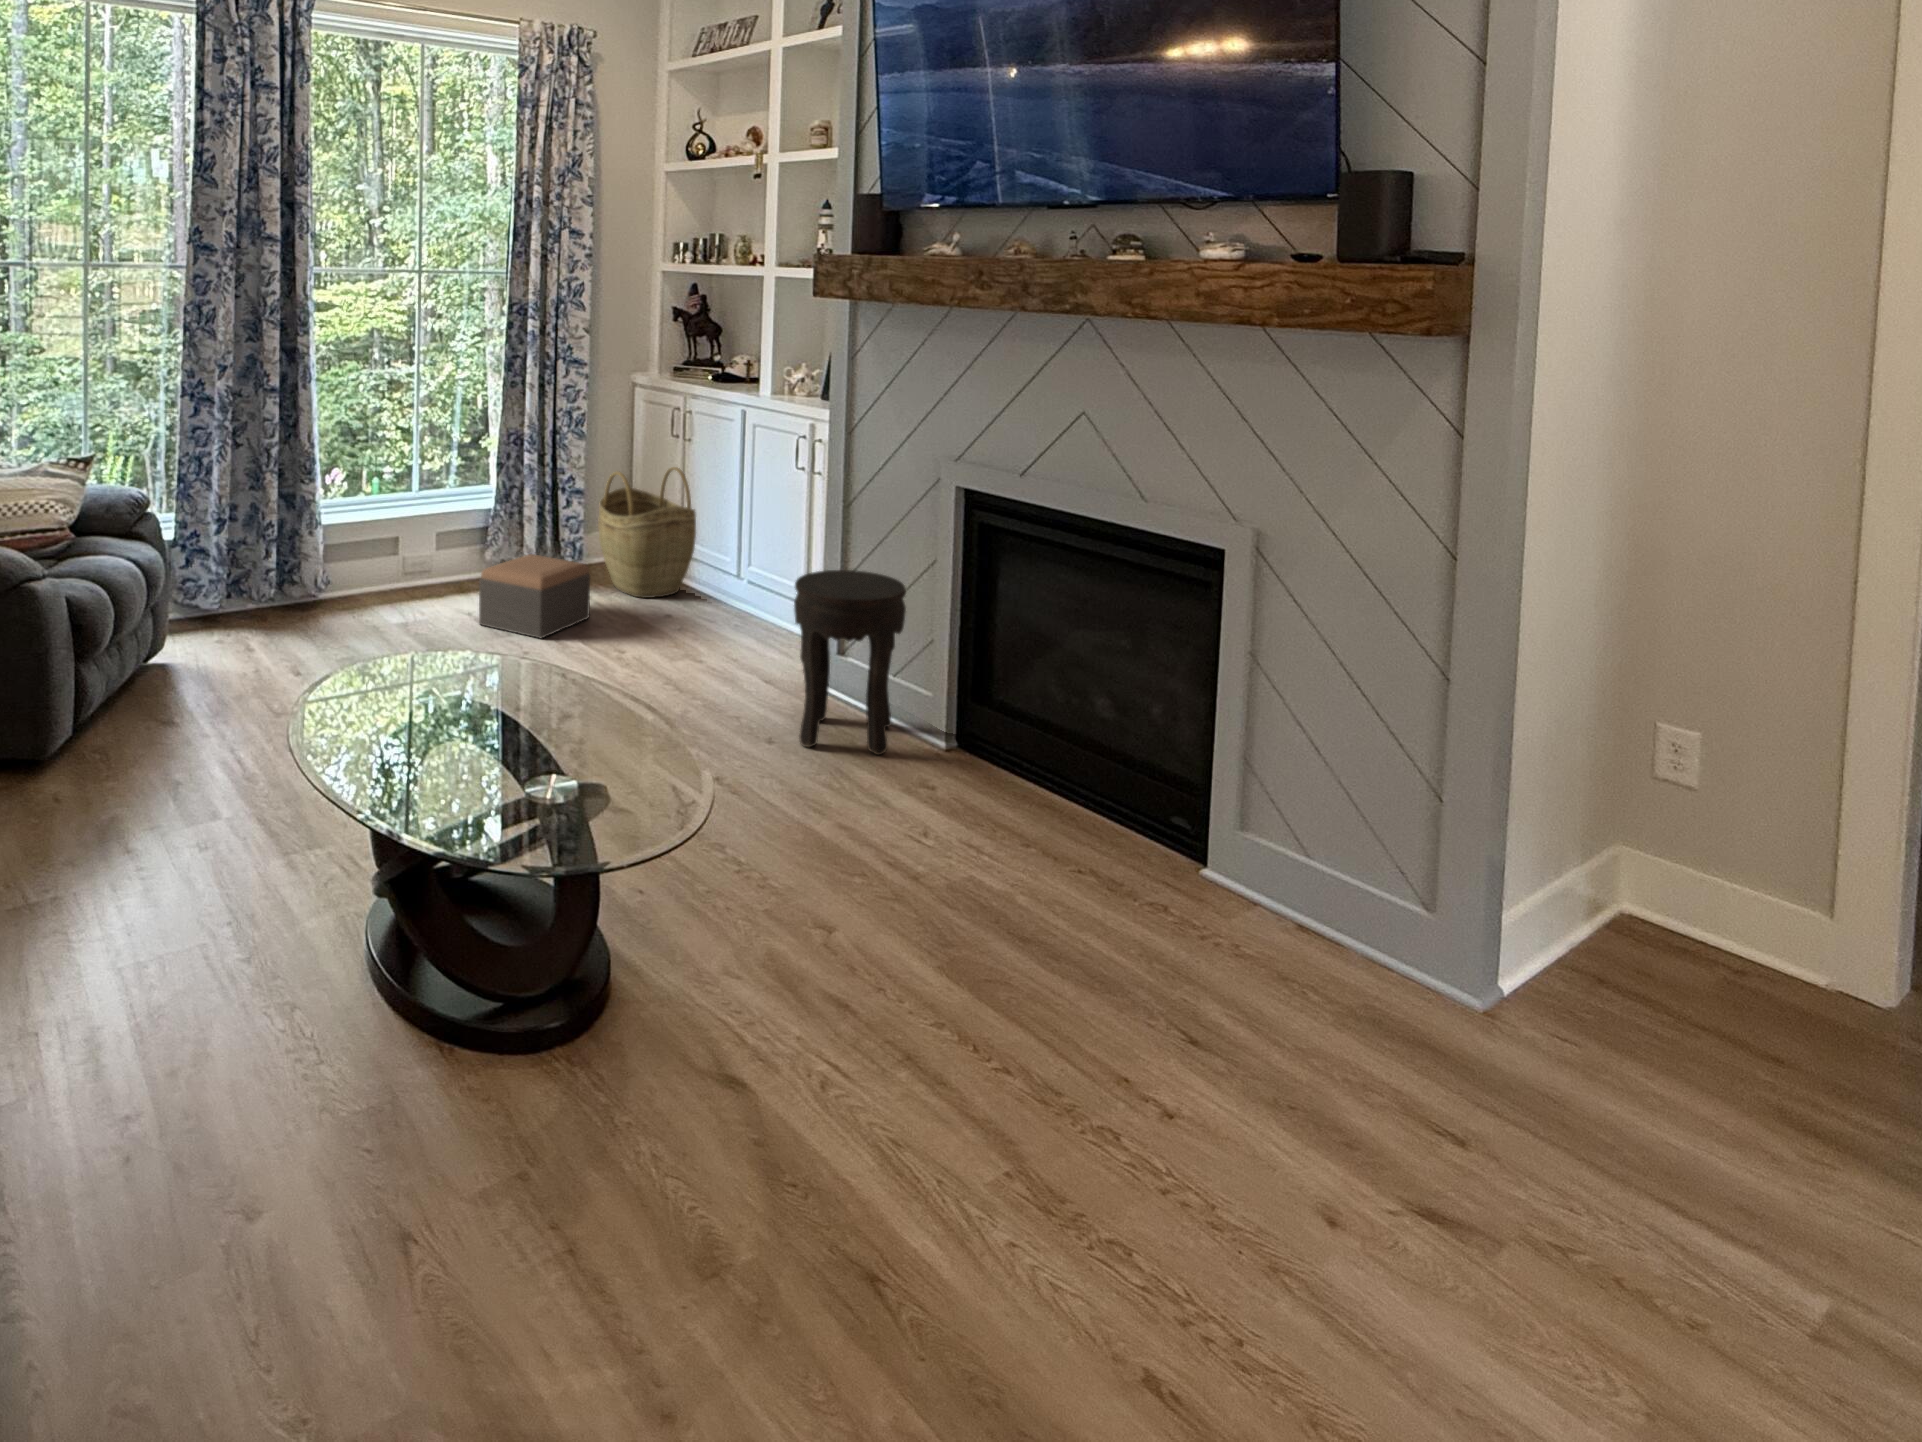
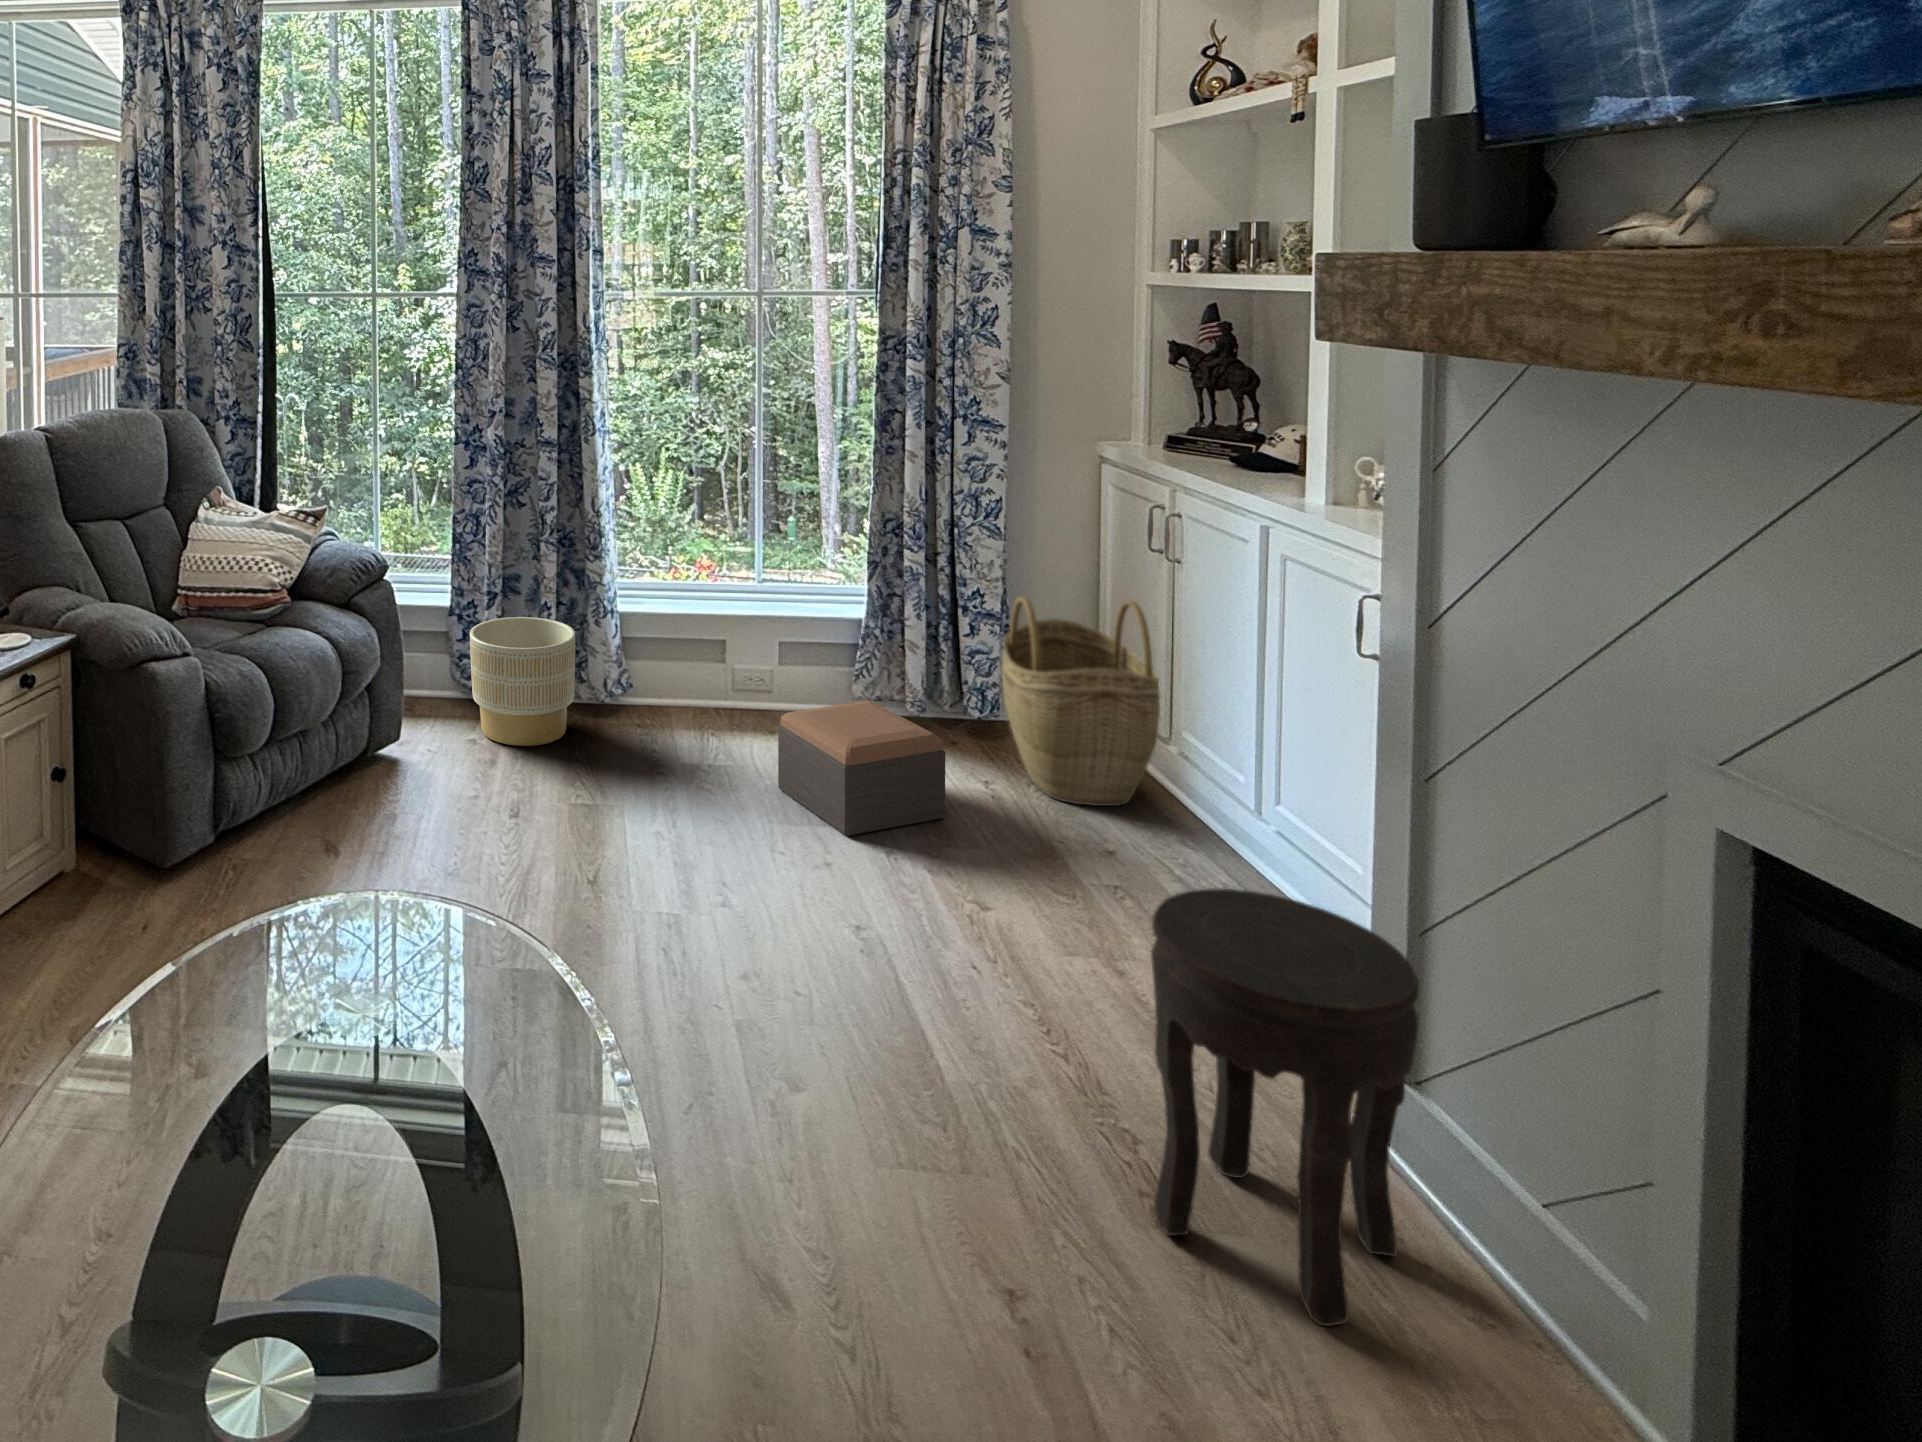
planter: none [212,537,306,640] -> present [470,617,575,746]

